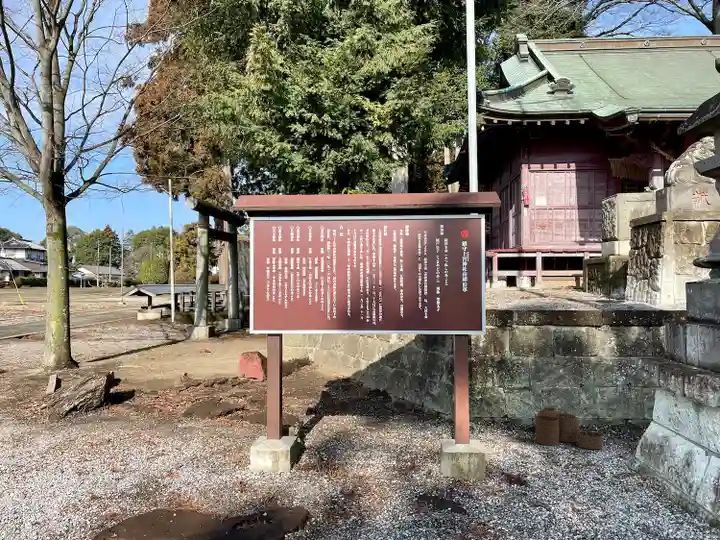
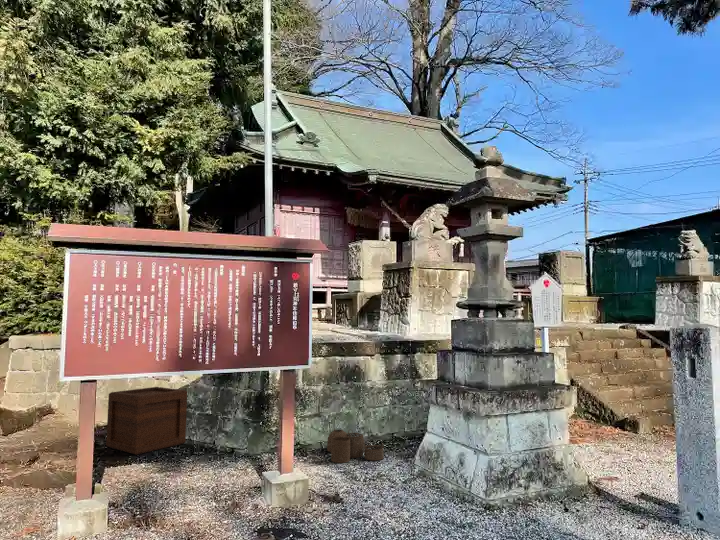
potted tree: present [593,260,625,302] -> none [354,295,381,334]
wooden crate: none [333,347,398,407] -> present [106,387,187,455]

